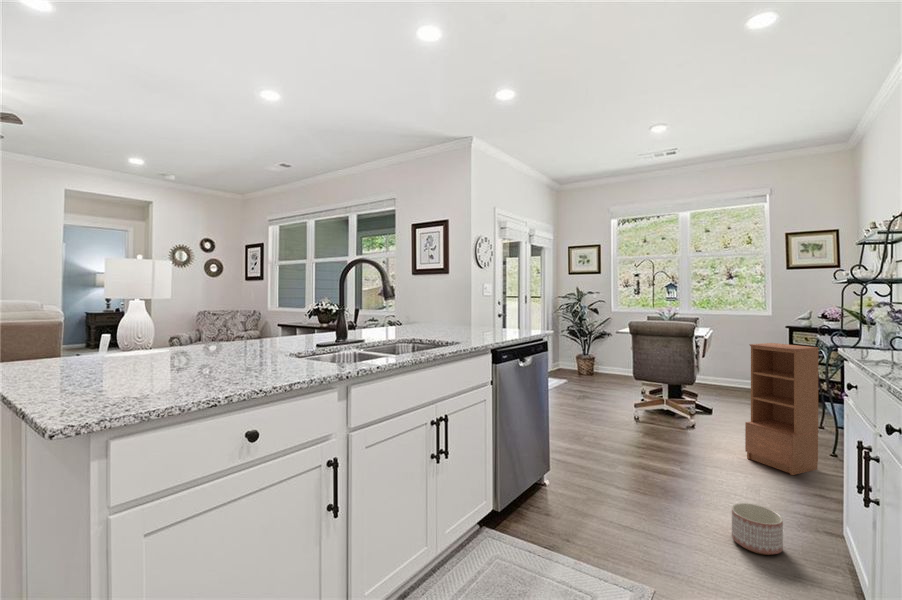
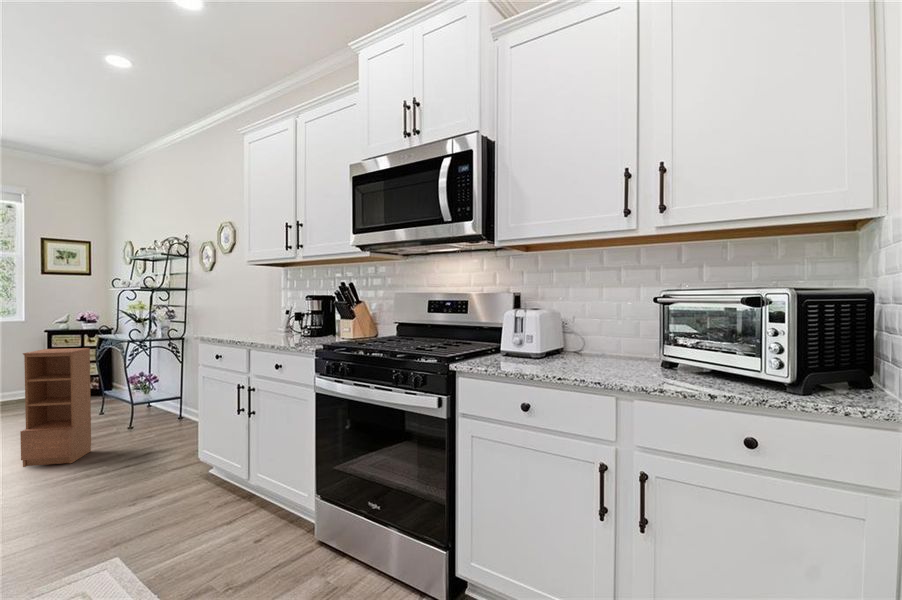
planter: present [732,503,783,555] -> none [30,492,80,536]

